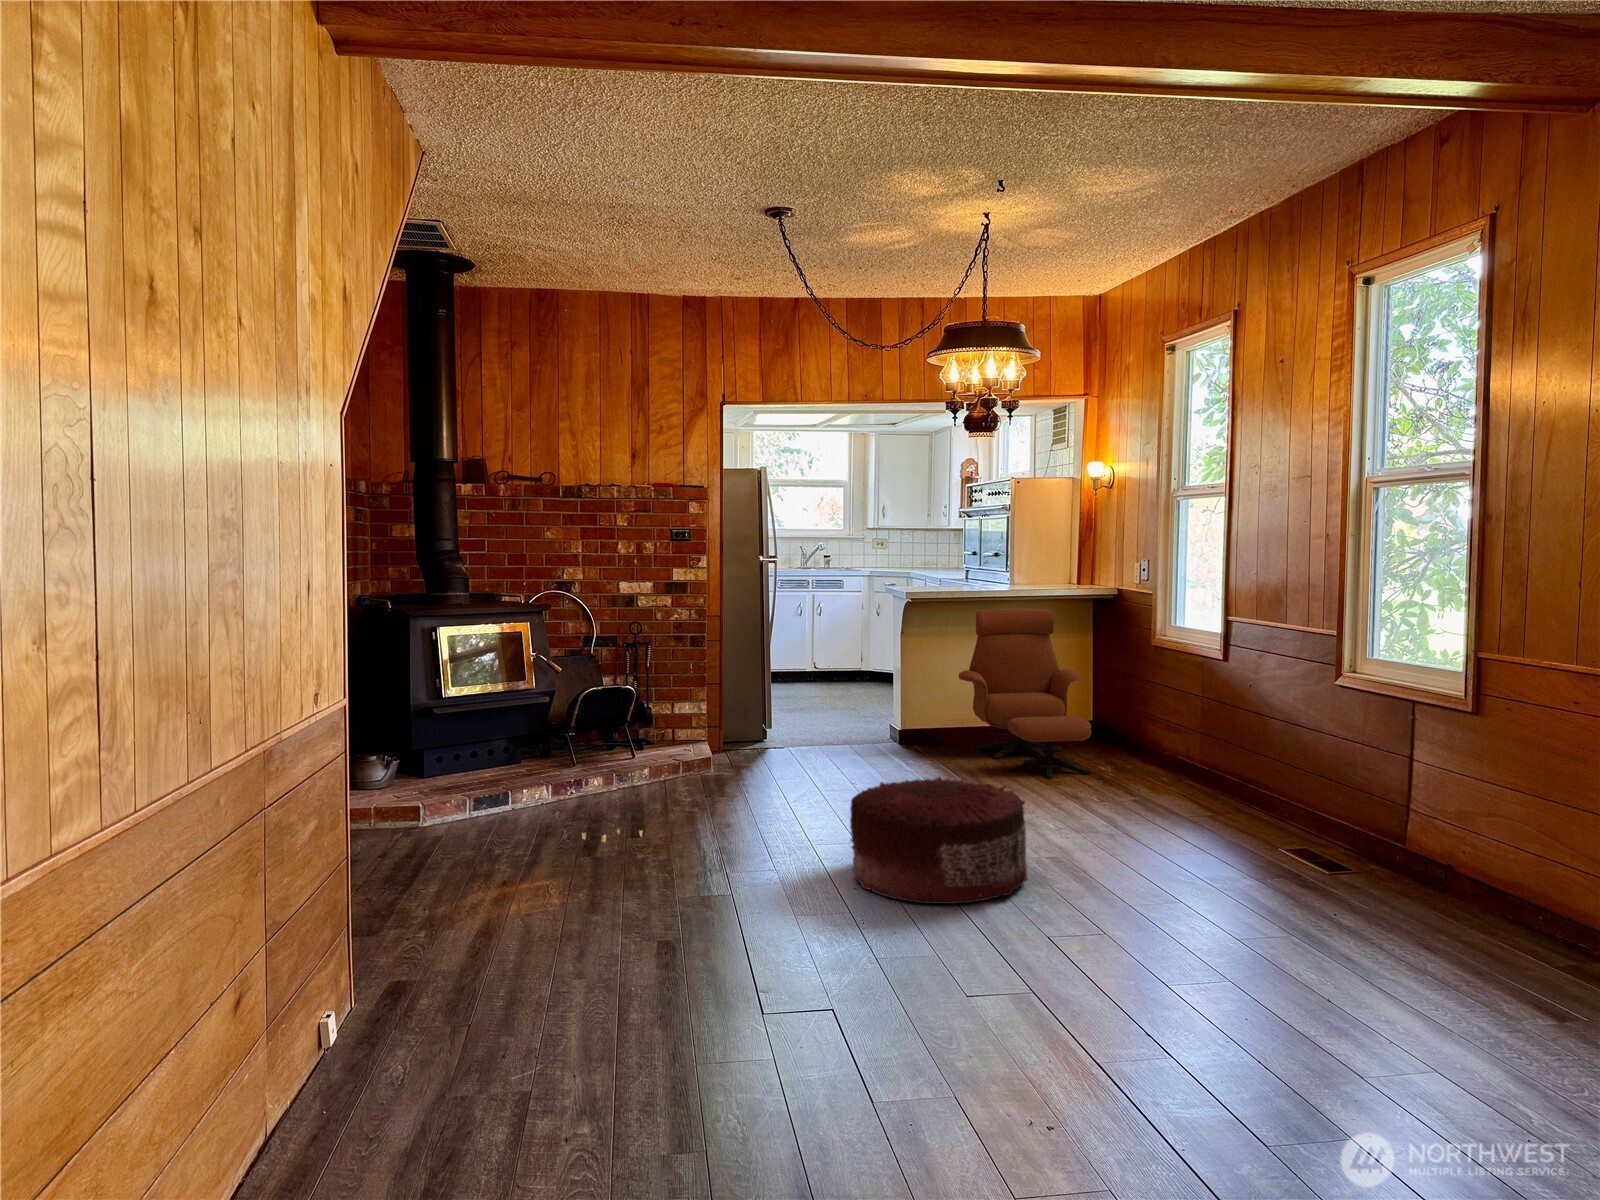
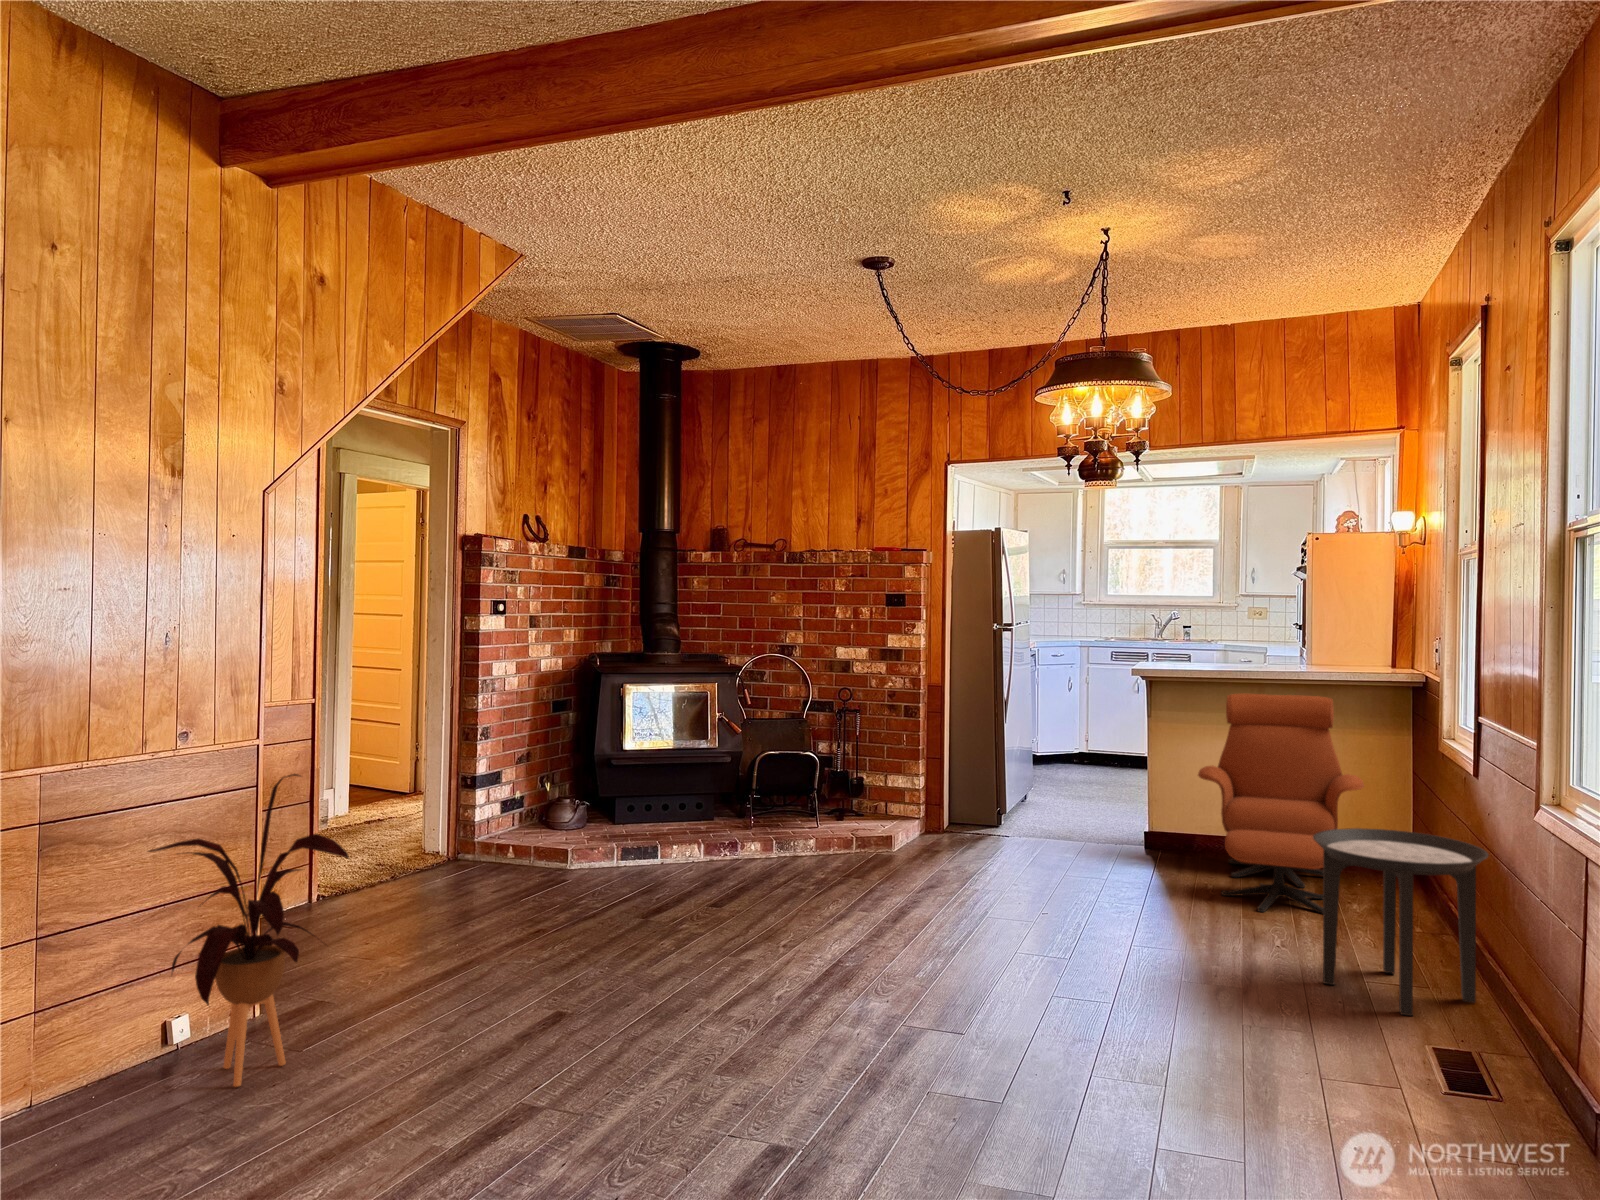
side table: none [1145,700,1264,826] -> present [1313,828,1488,1016]
house plant: none [345,719,589,1063] -> present [149,774,349,1087]
pouf: present [850,777,1028,904] -> none [806,883,1023,1043]

